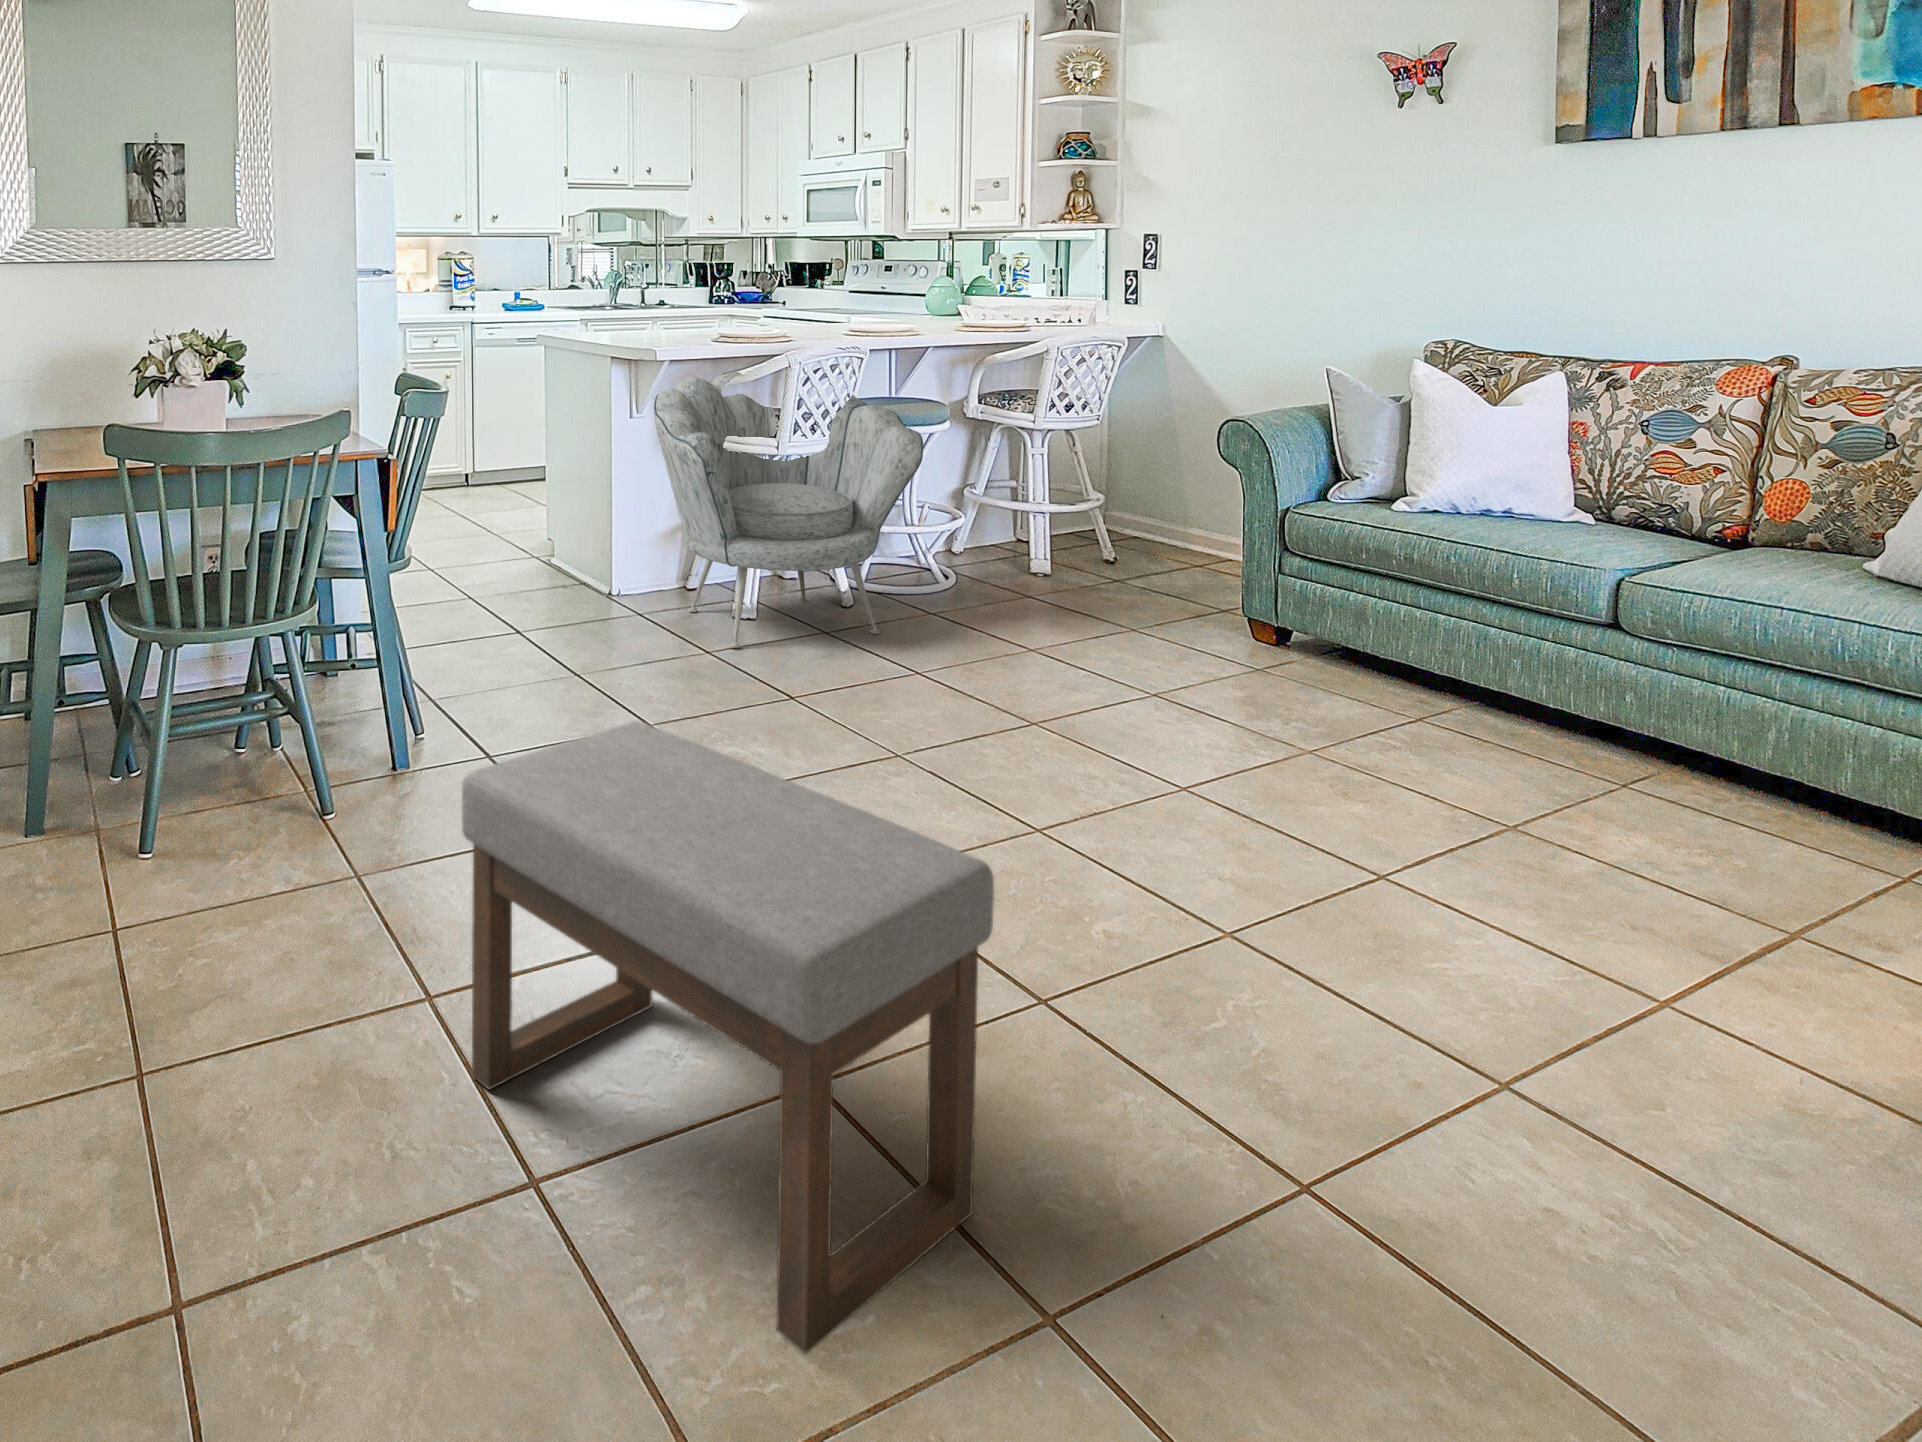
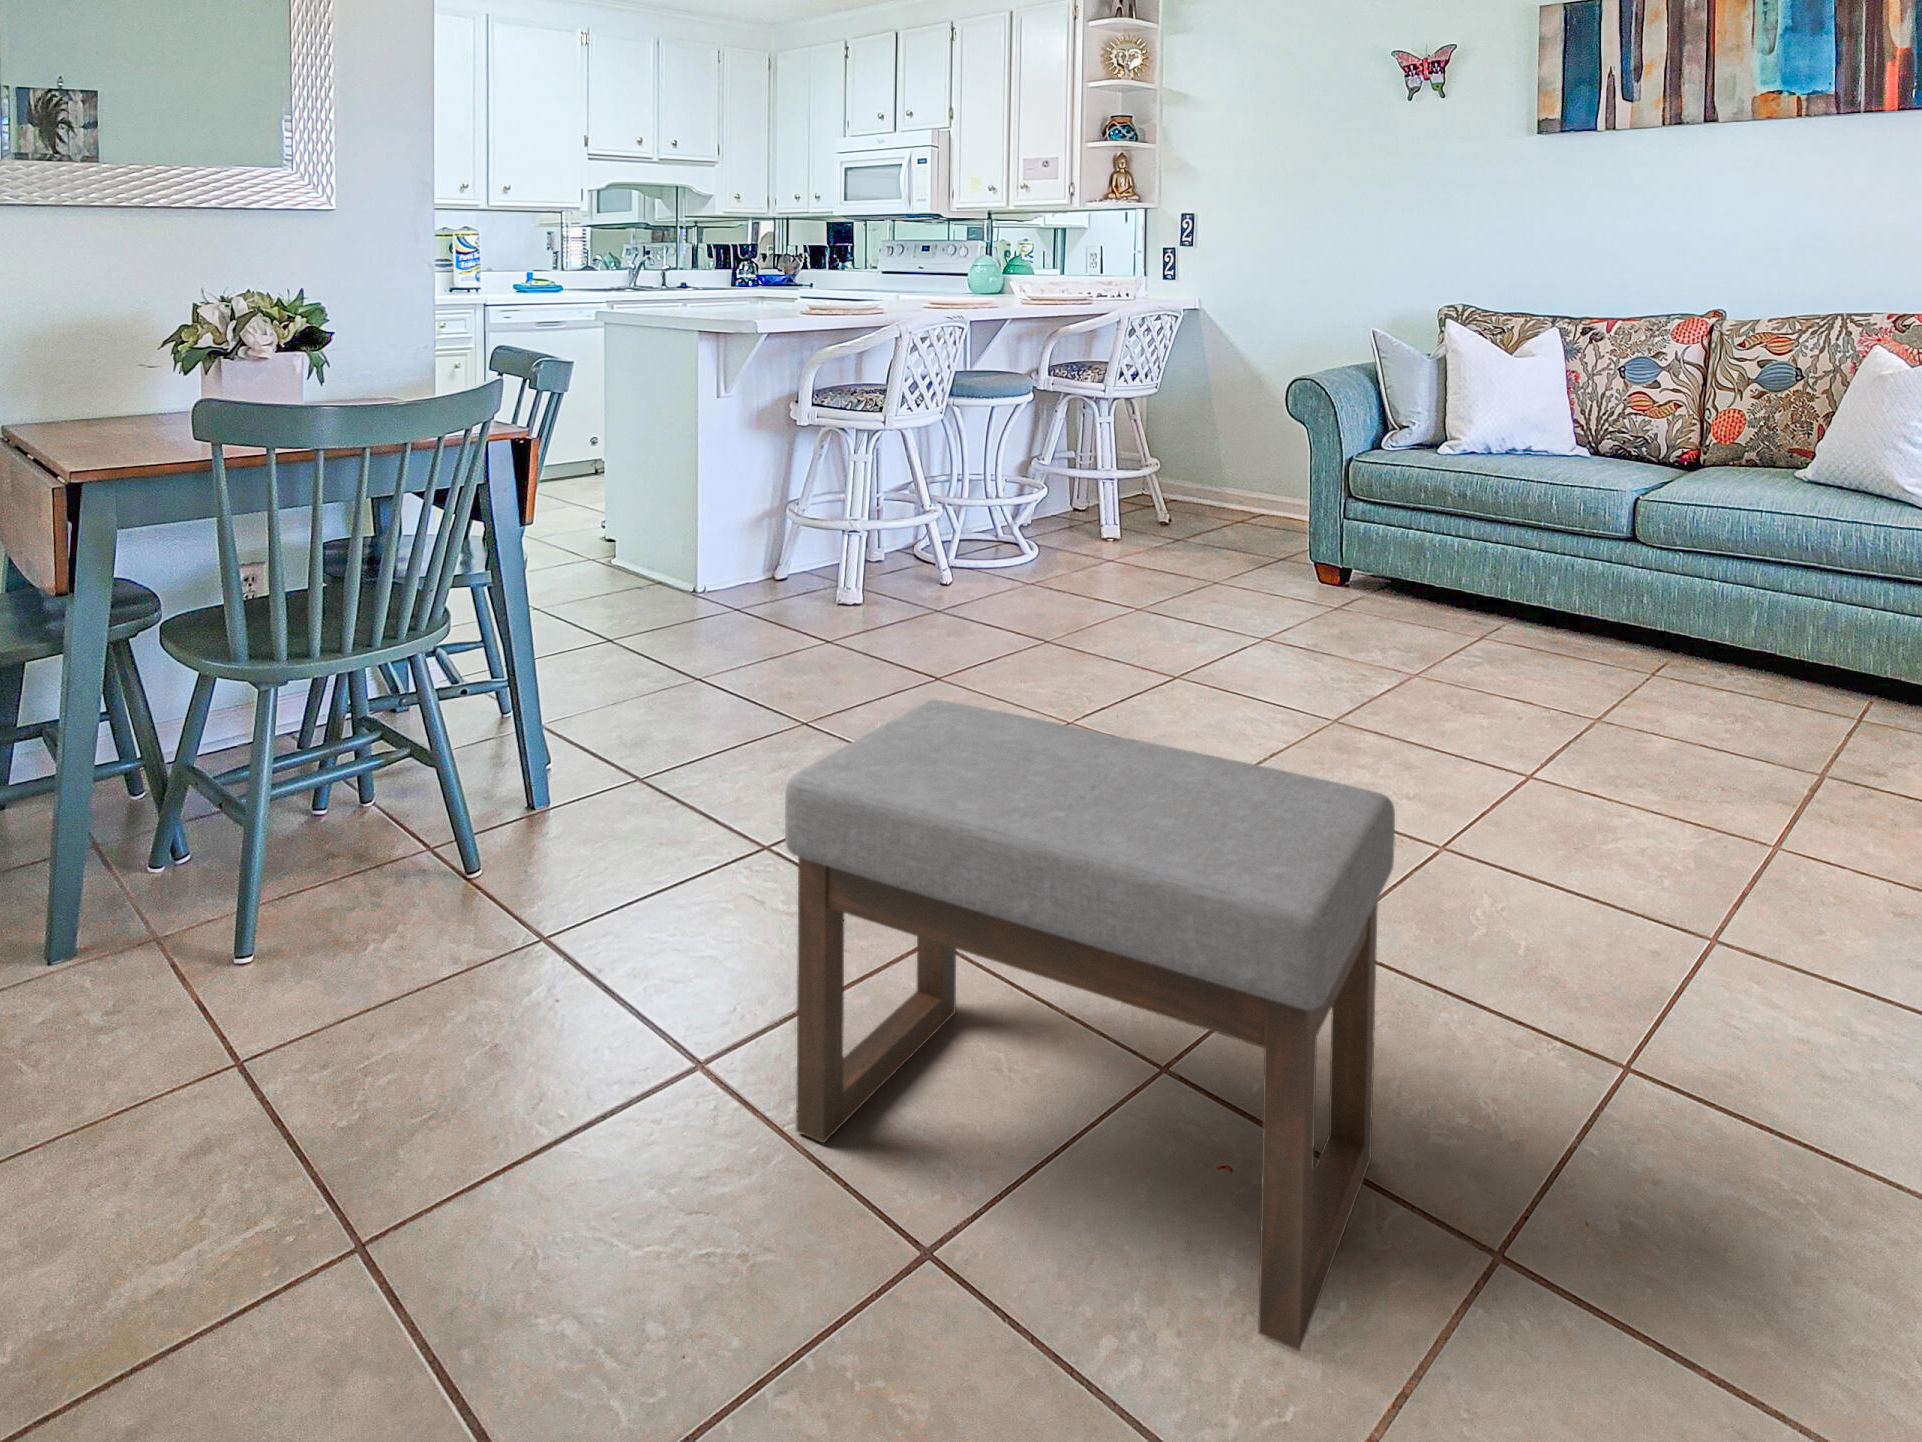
armchair: present [654,372,923,648] -> none [758,346,1032,630]

